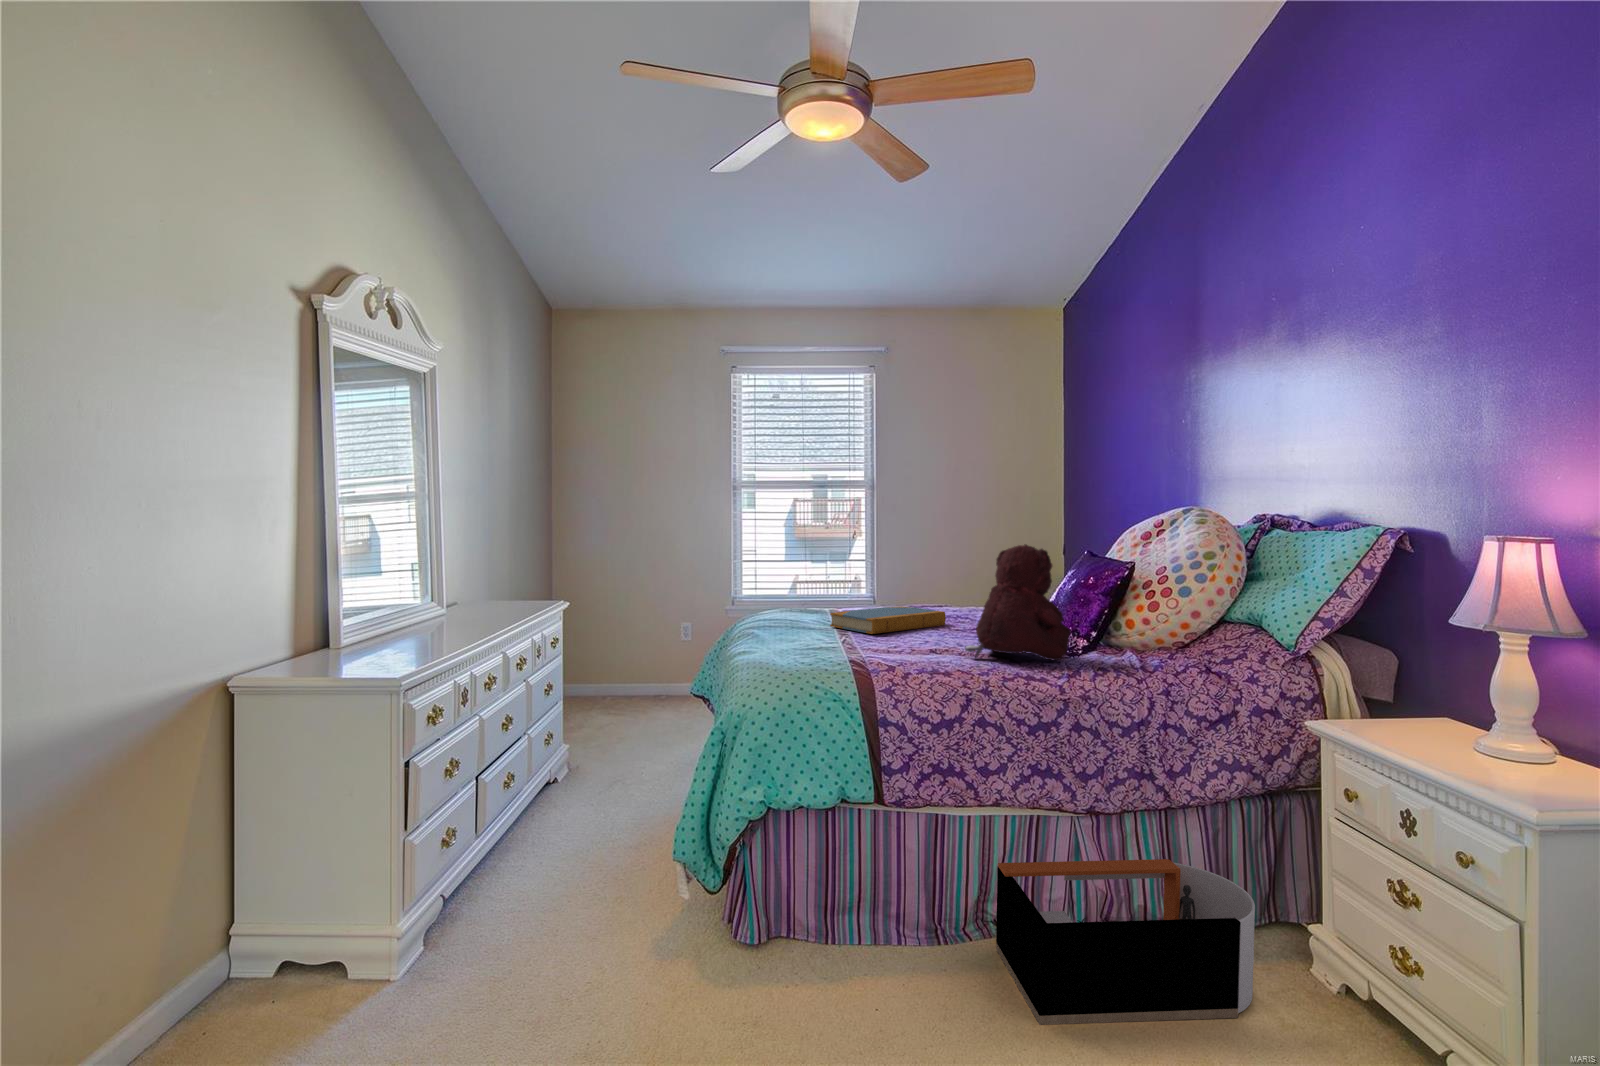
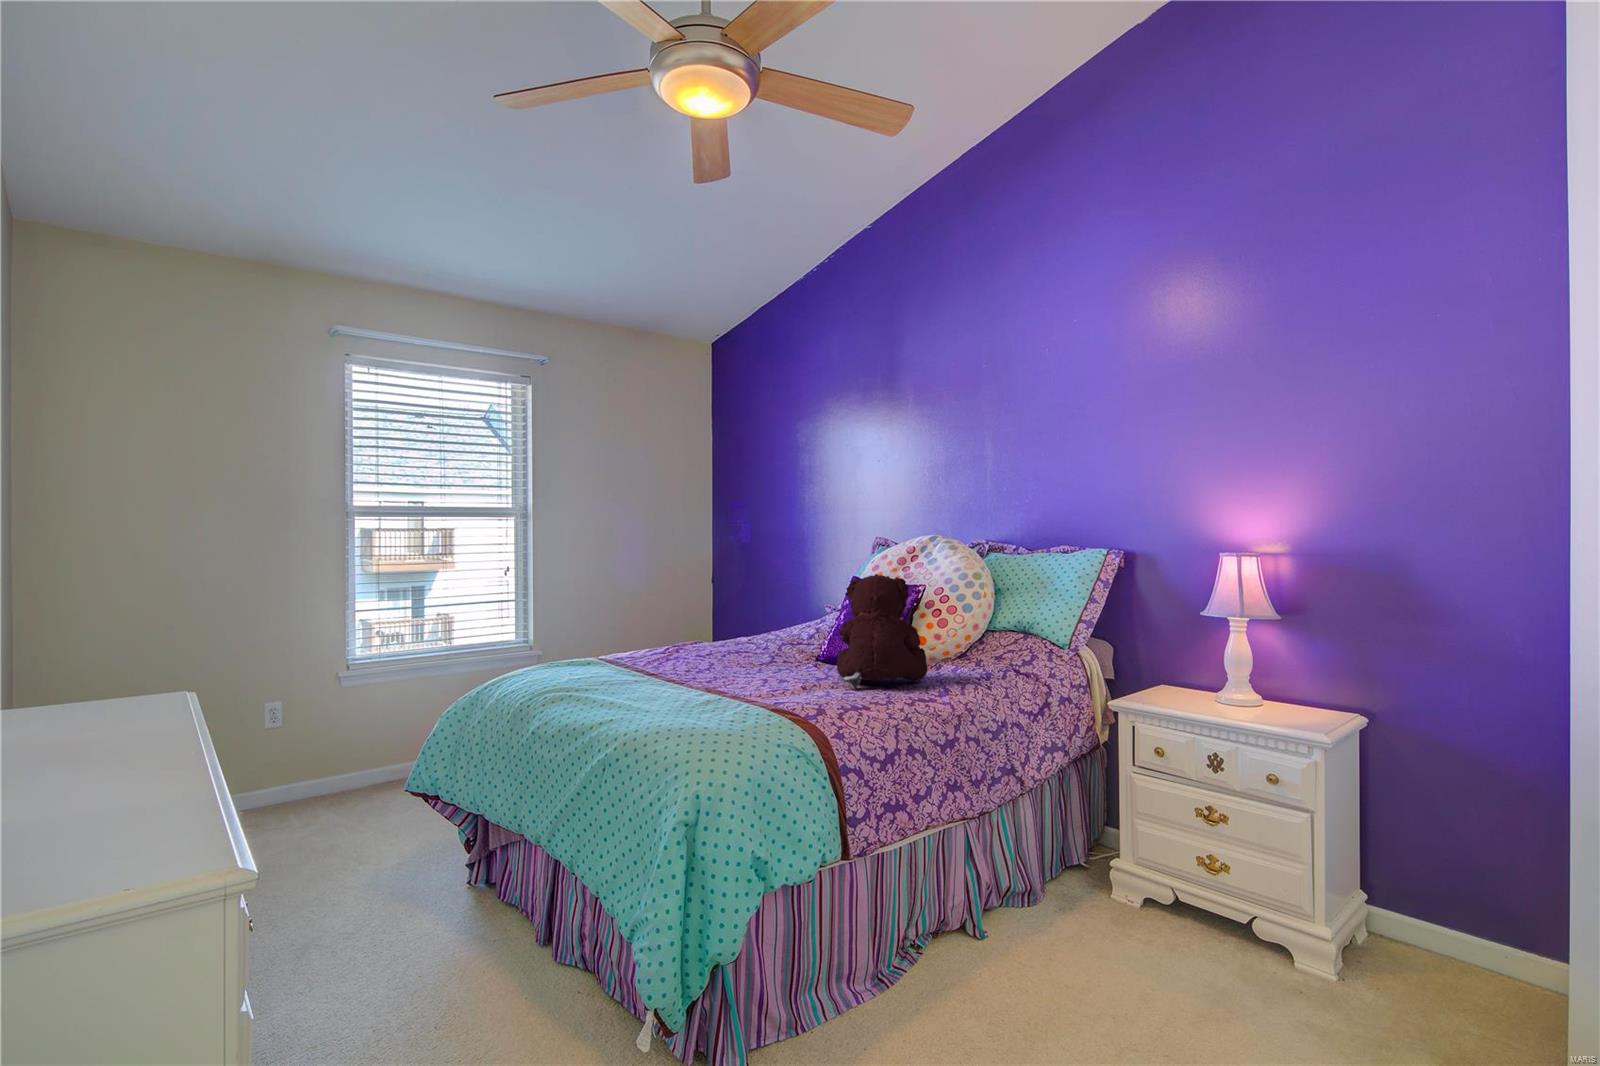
book: present [830,606,946,634] -> none [639,646,738,679]
storage bin: present [996,859,1255,1025] -> none [937,838,1129,1027]

